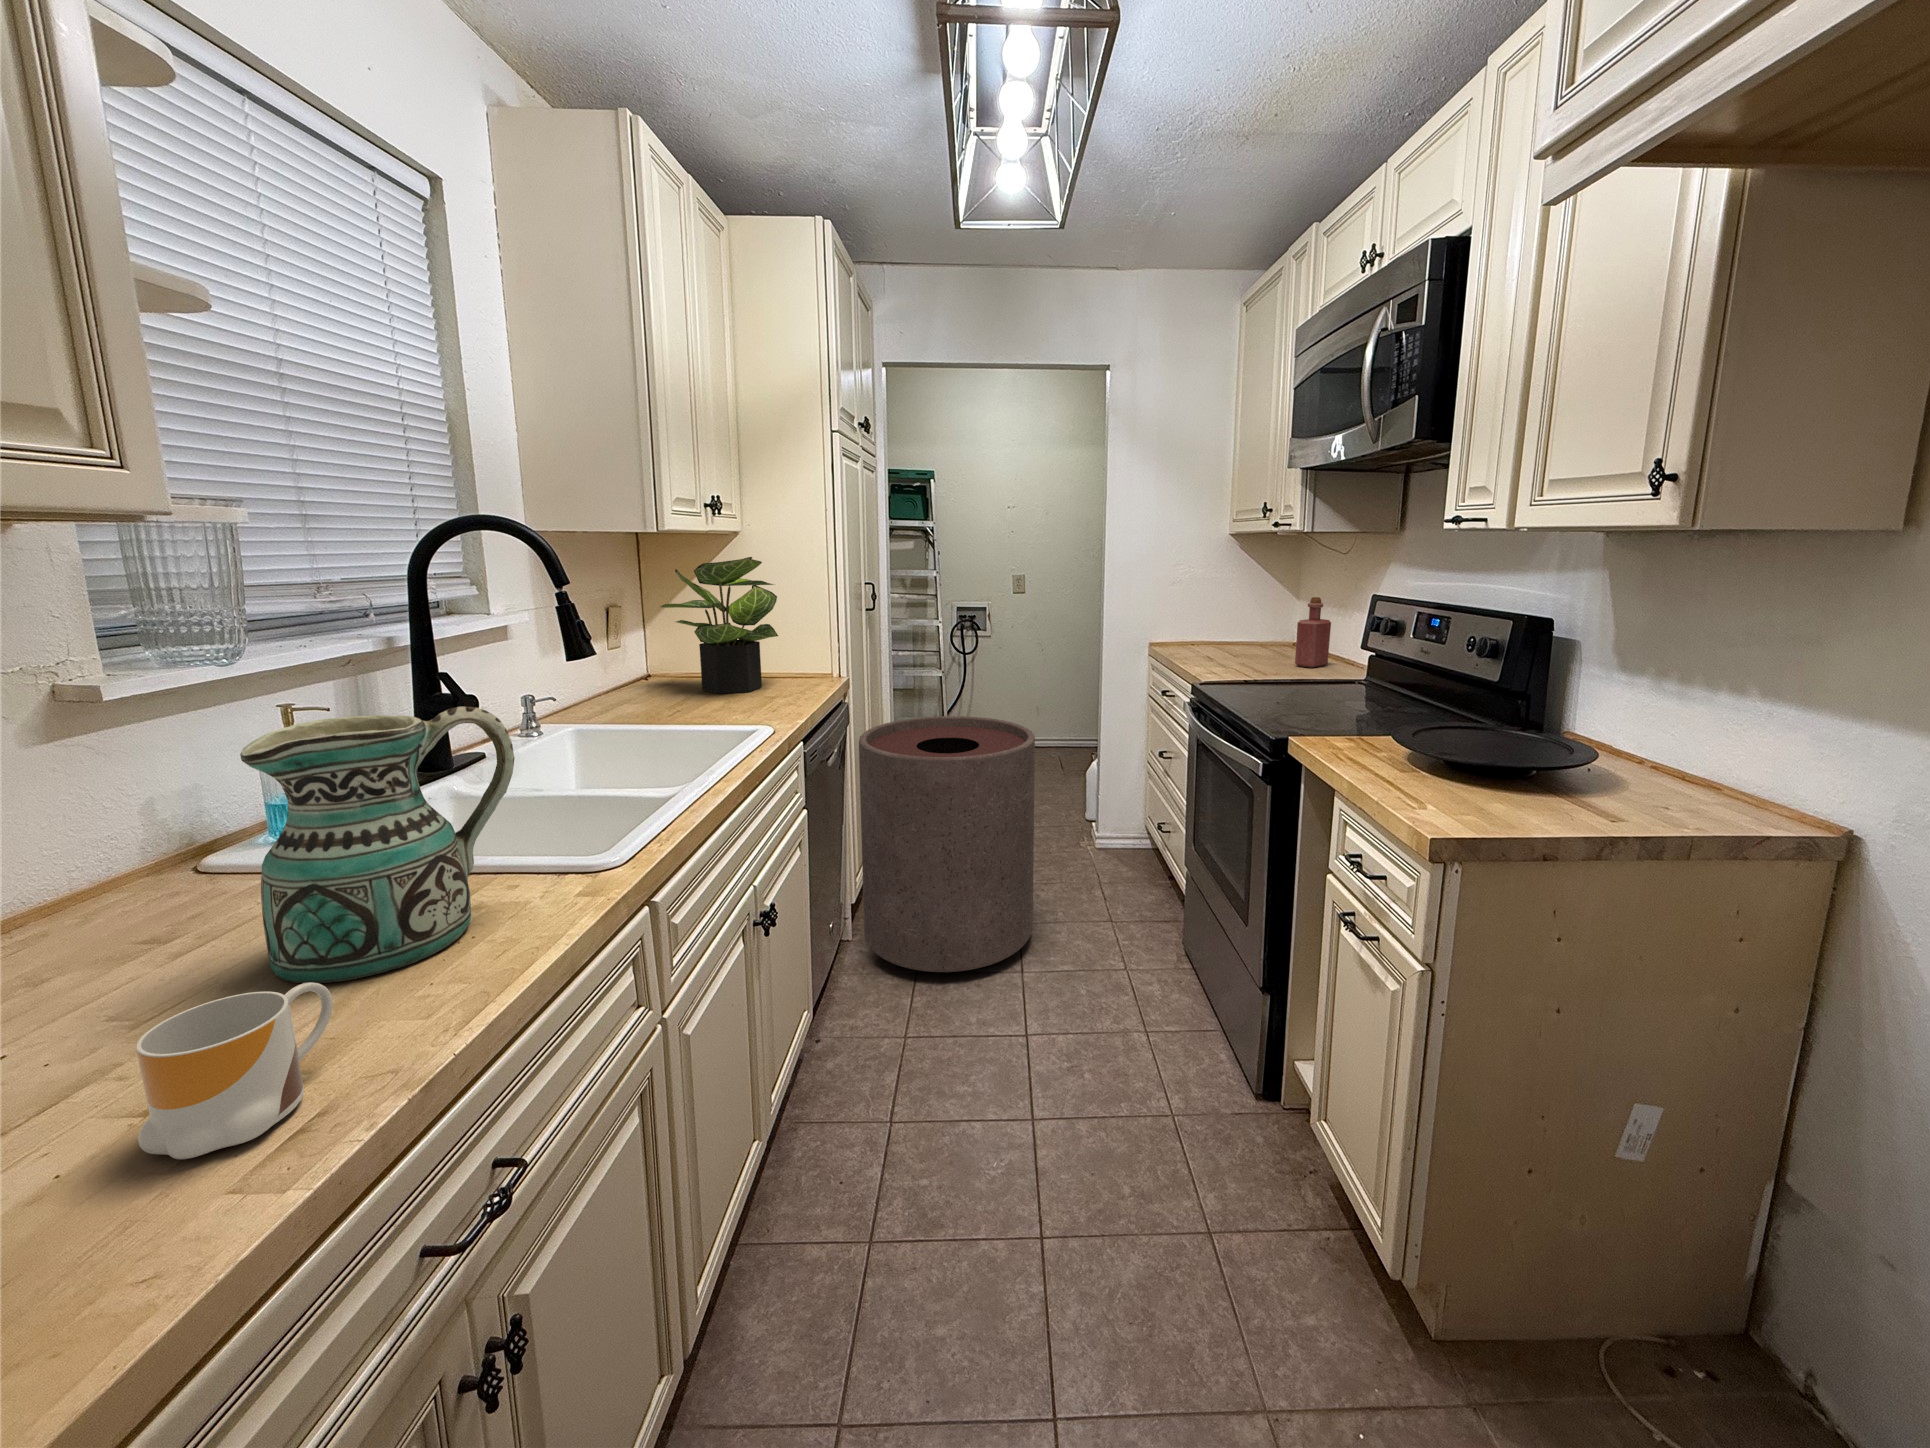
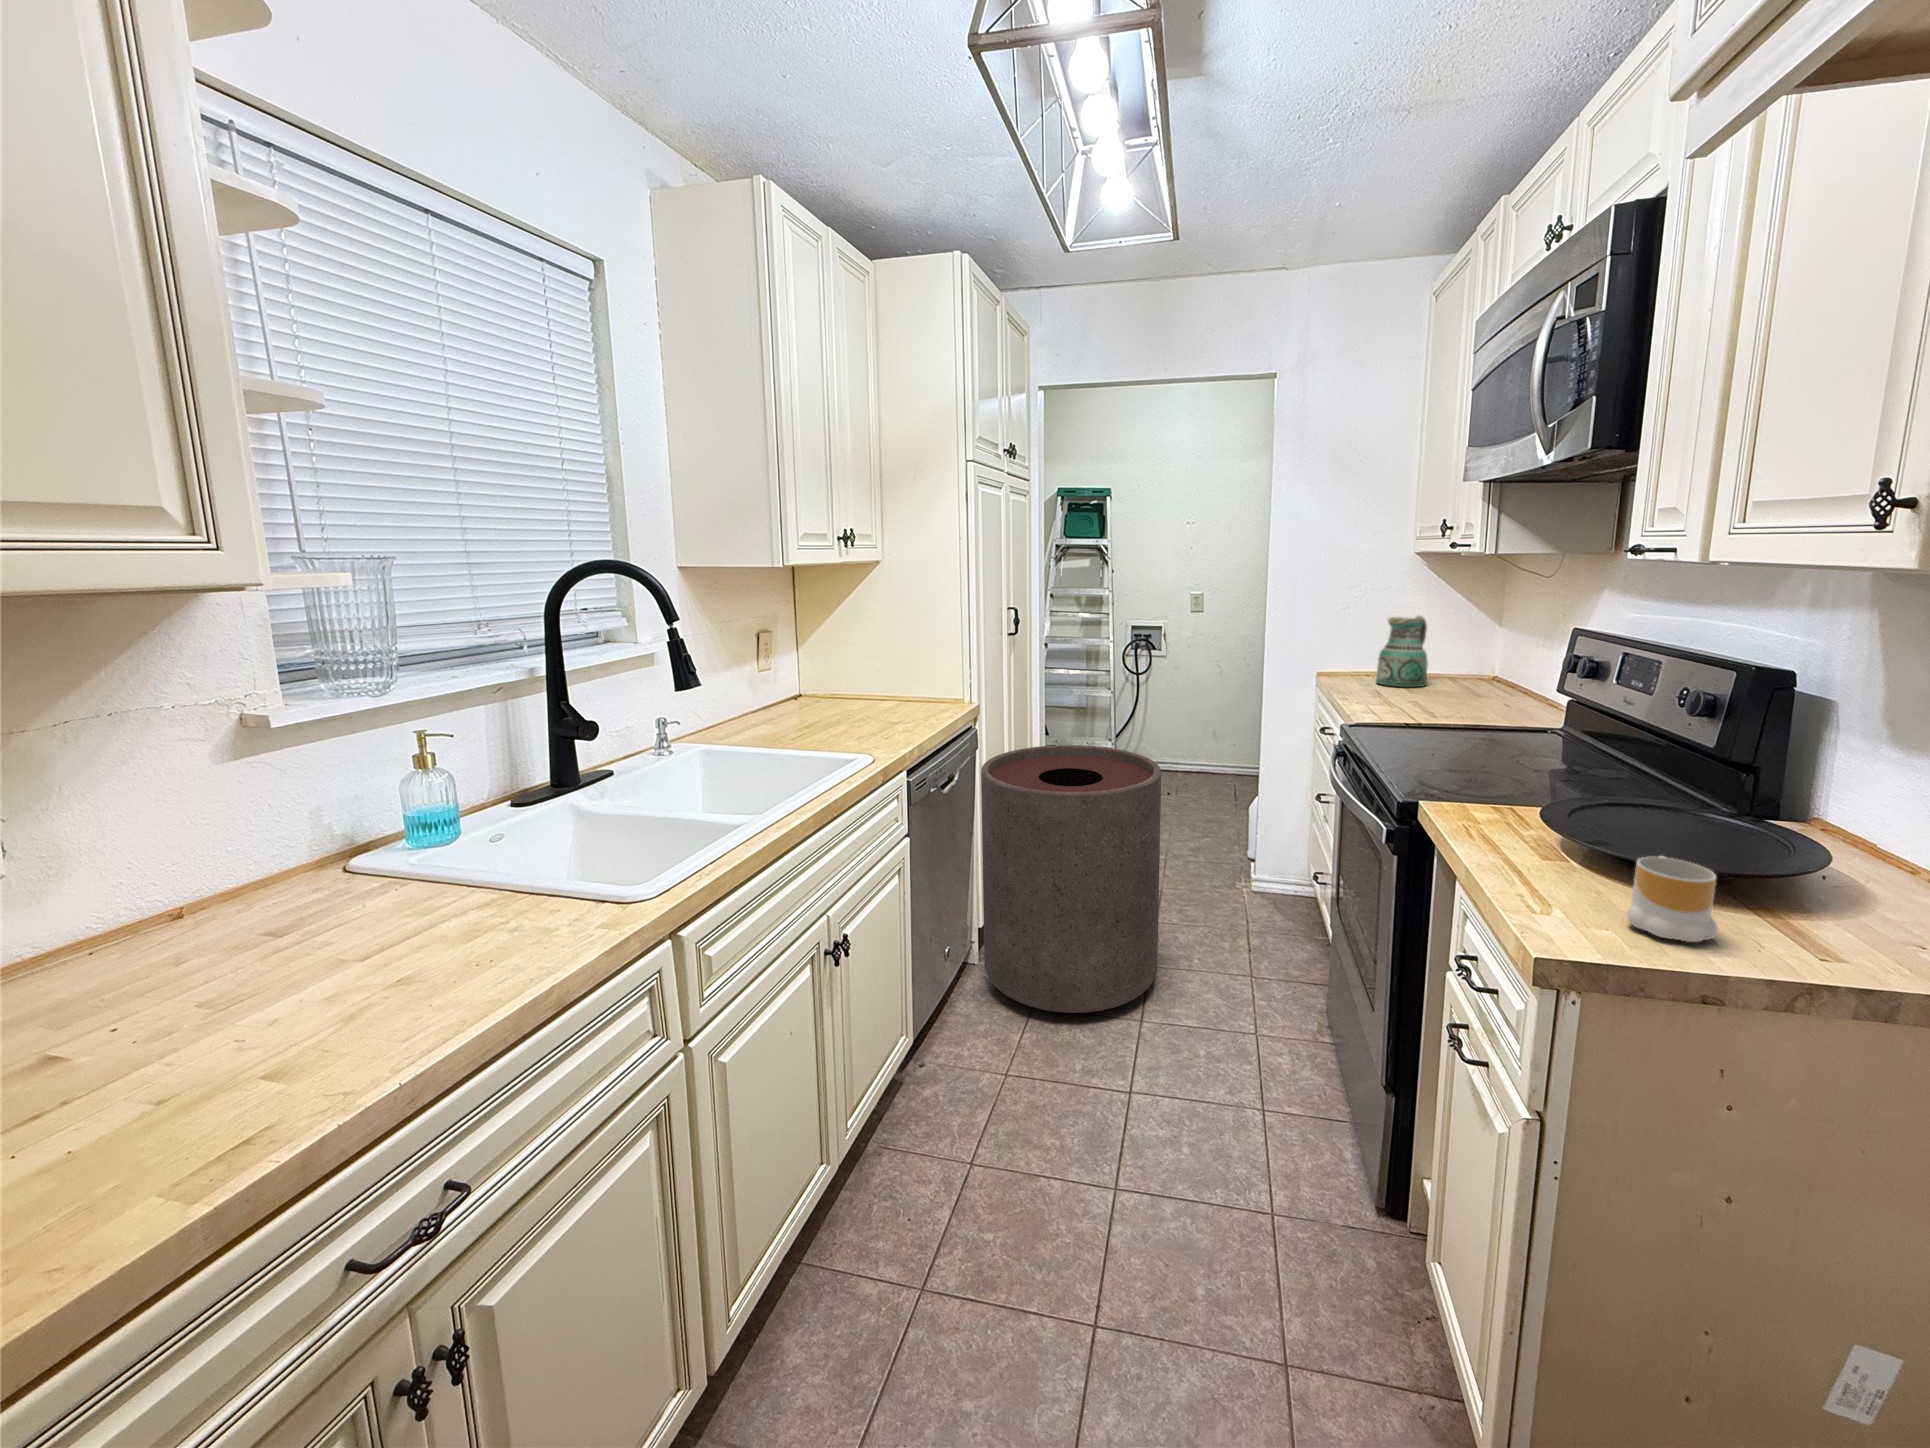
potted plant: present [661,557,778,694] -> none [799,590,906,718]
bottle: present [1295,597,1331,668] -> none [1476,627,1525,710]
ceramic pitcher: present [240,707,515,983] -> present [1376,615,1428,687]
mug: present [136,982,333,1159] -> present [1627,856,1718,942]

